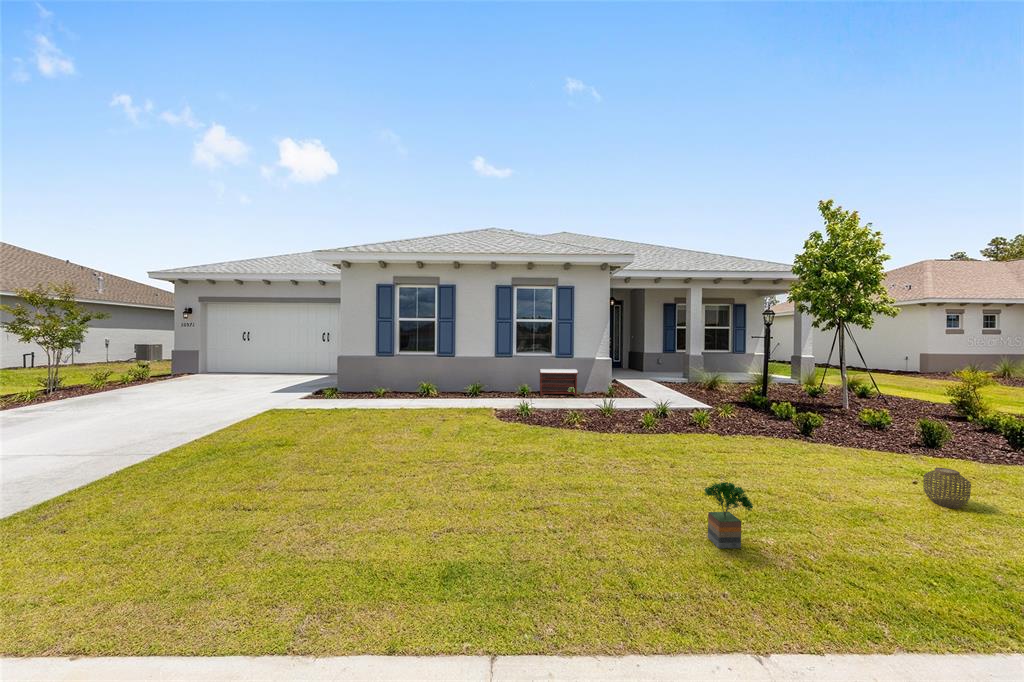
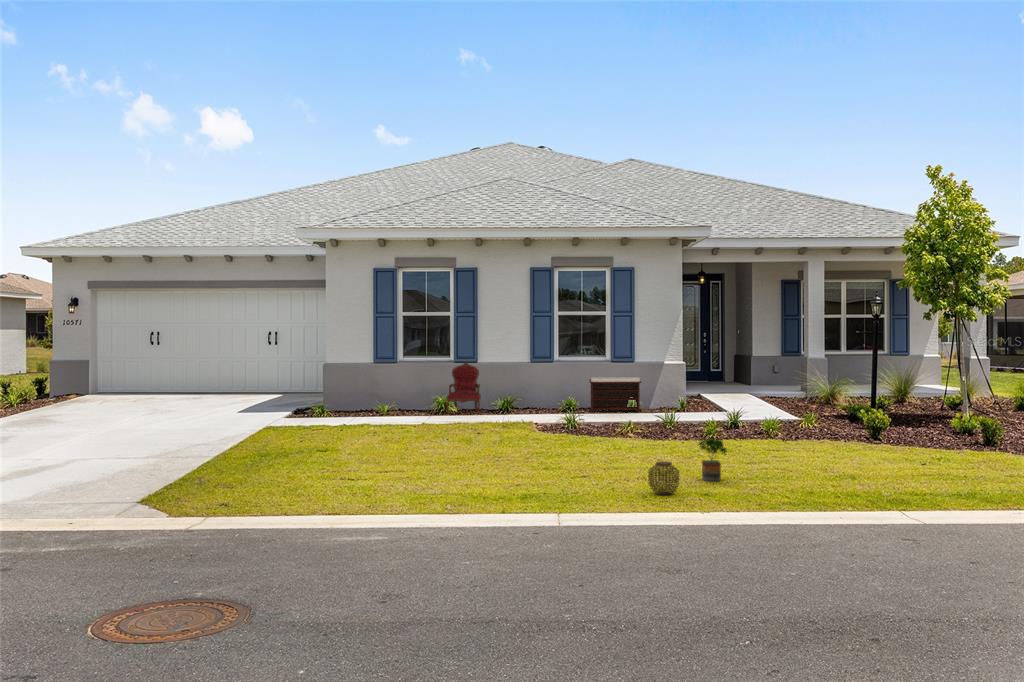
armchair: none [429,356,456,397] -> present [446,363,481,414]
woven basket: present [923,468,971,508] -> present [648,461,679,496]

